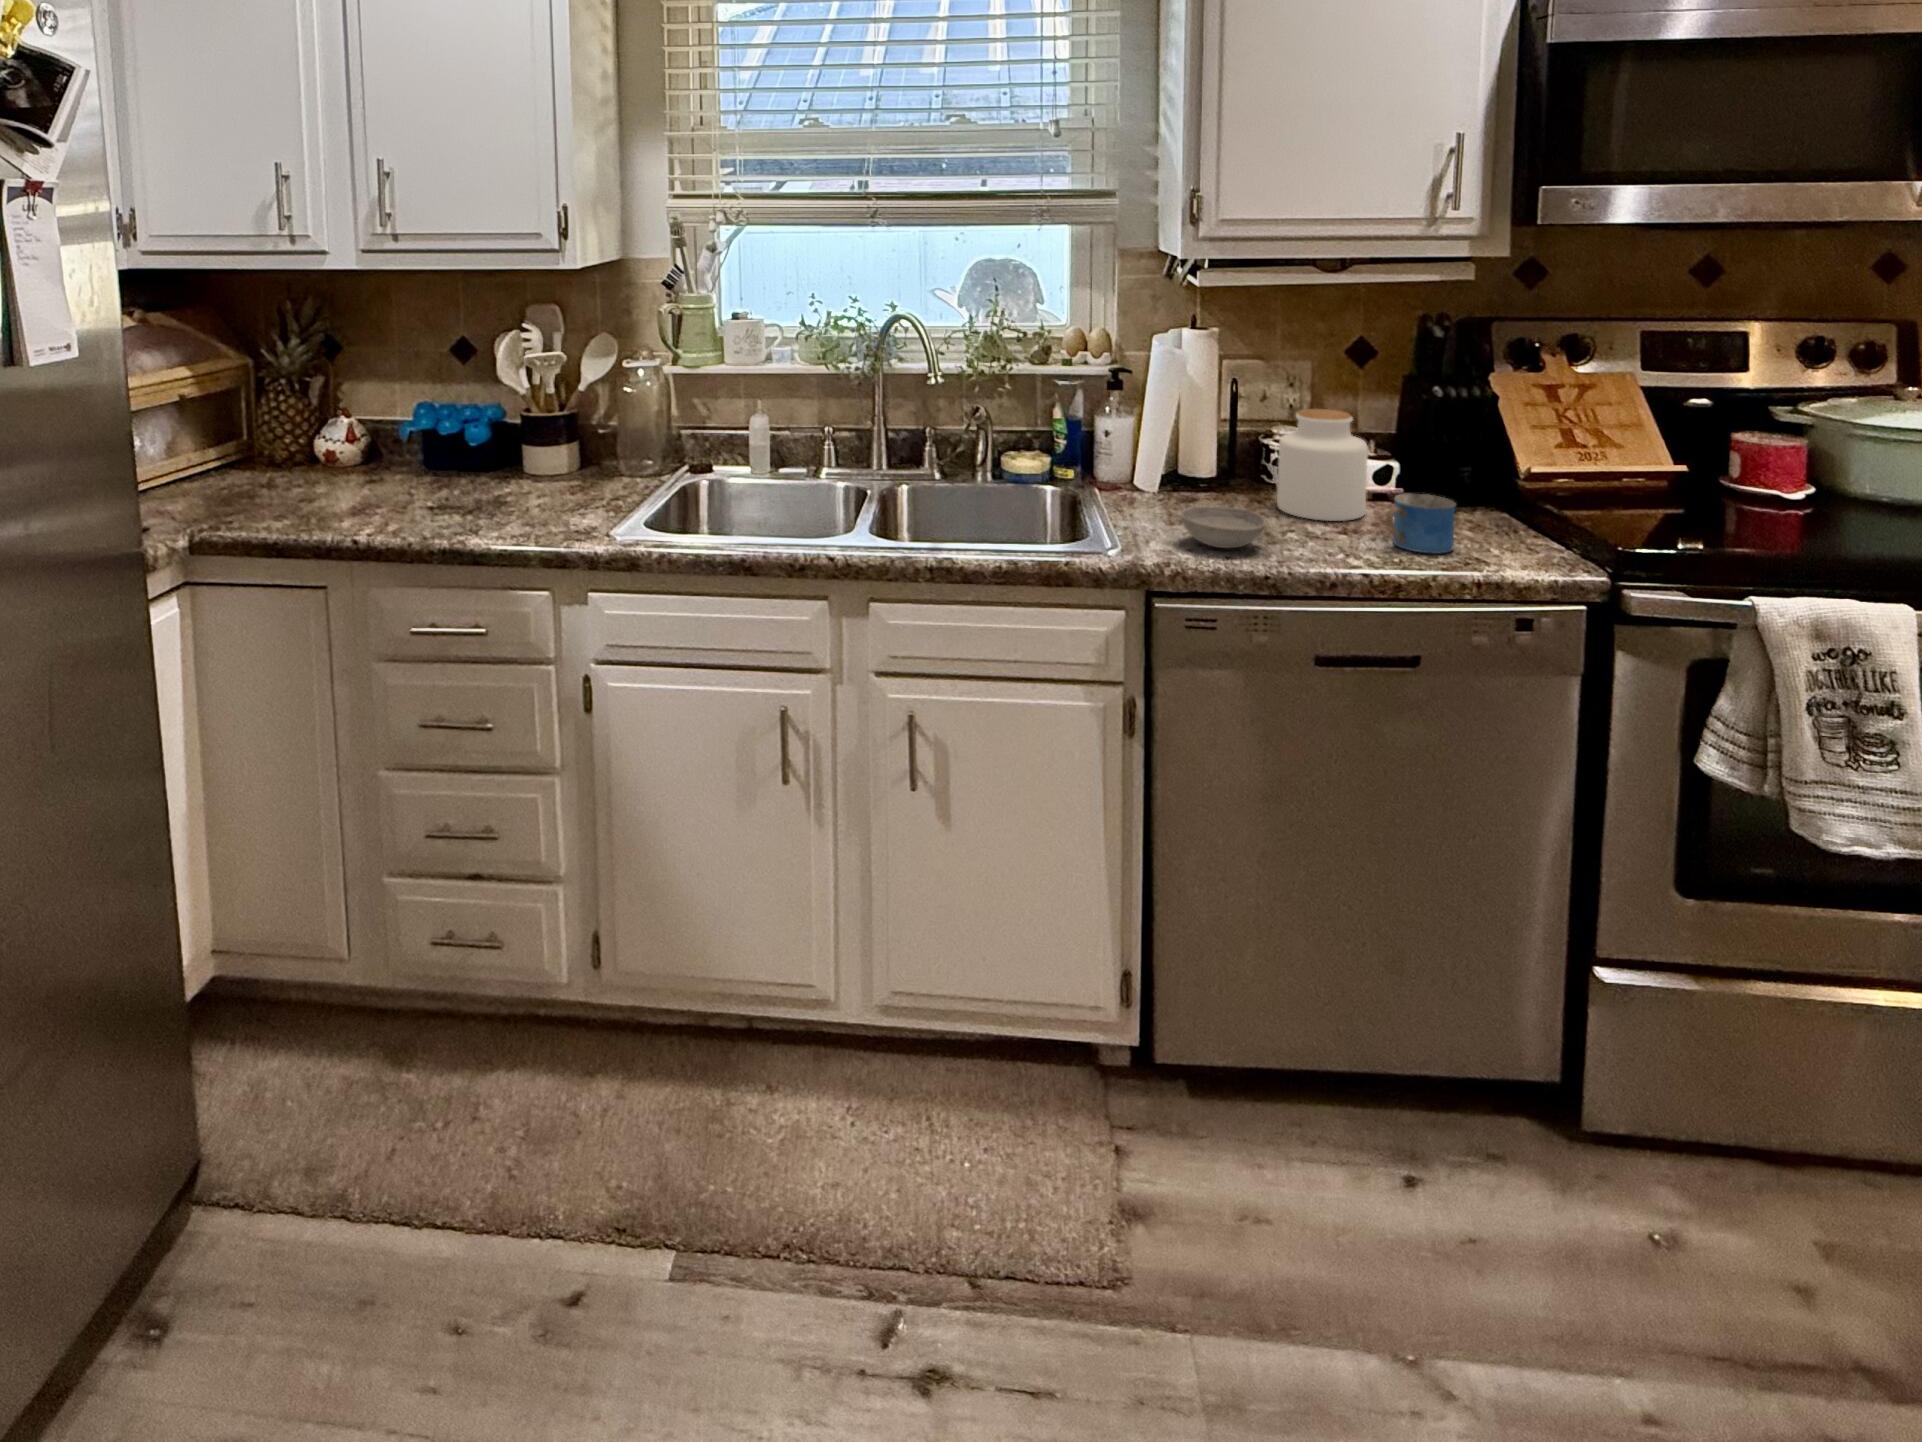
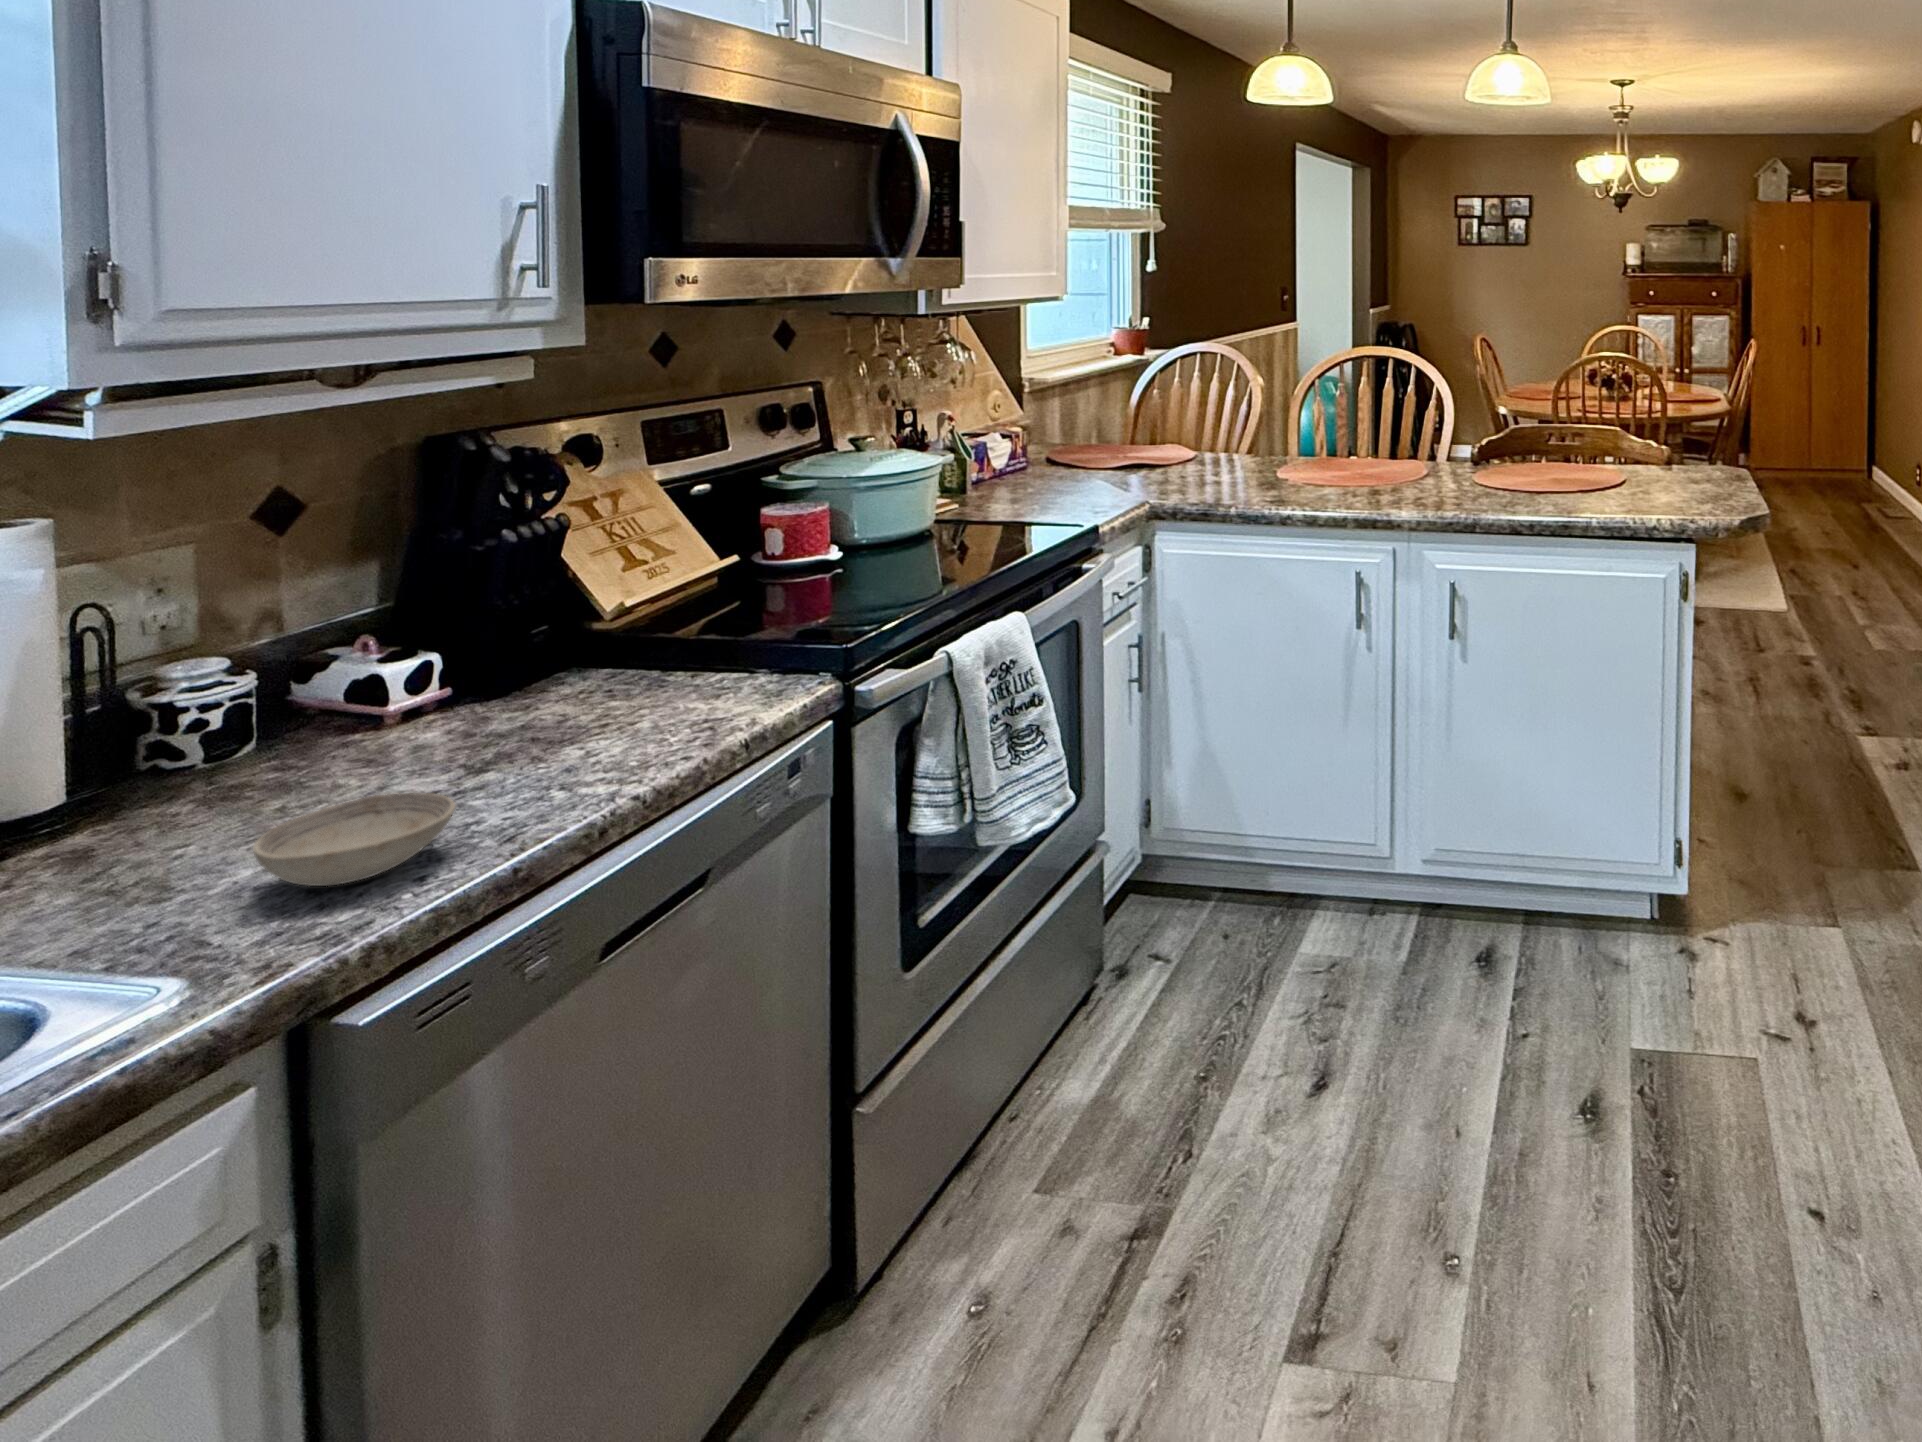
jar: present [1277,409,1368,521] -> none [281,596,462,787]
mug: present [1386,494,1456,554] -> none [575,663,669,750]

